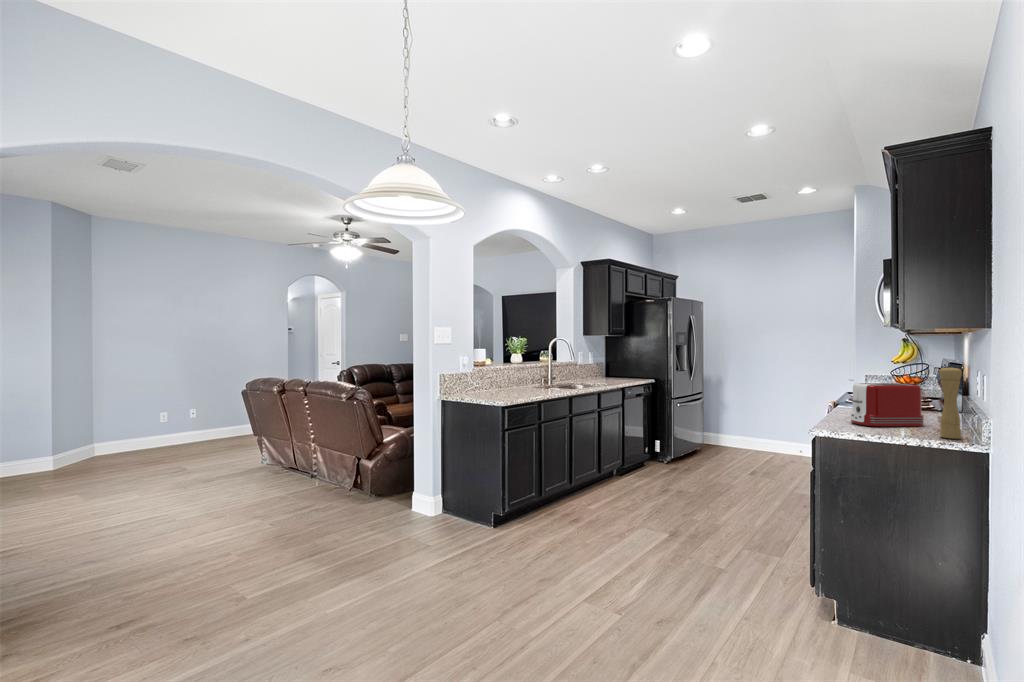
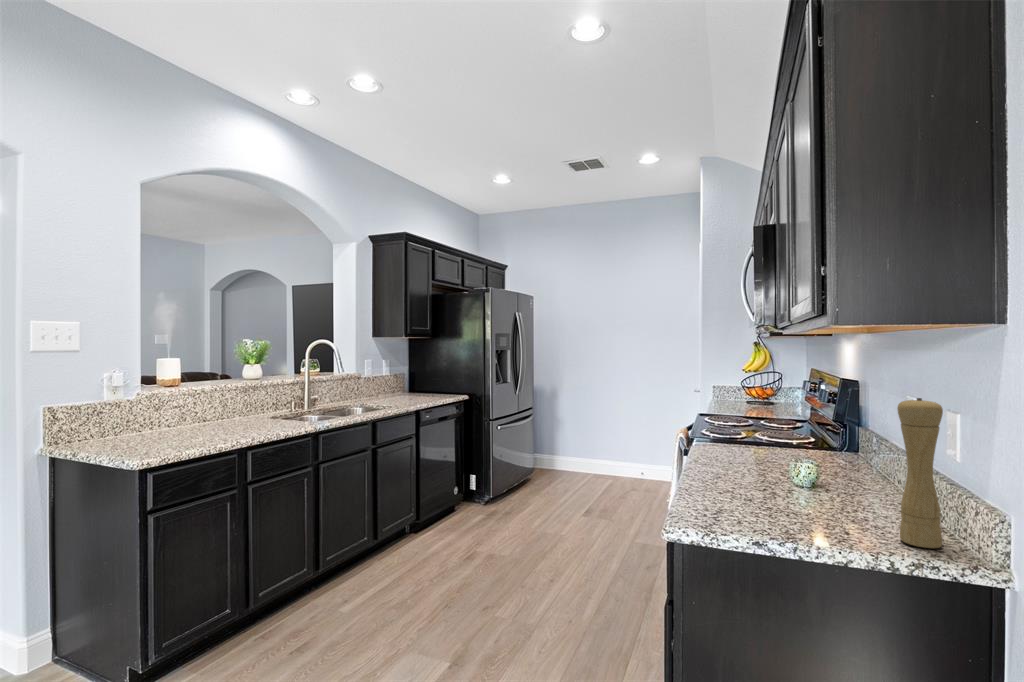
toaster: present [851,383,924,427] -> none [725,419,843,506]

